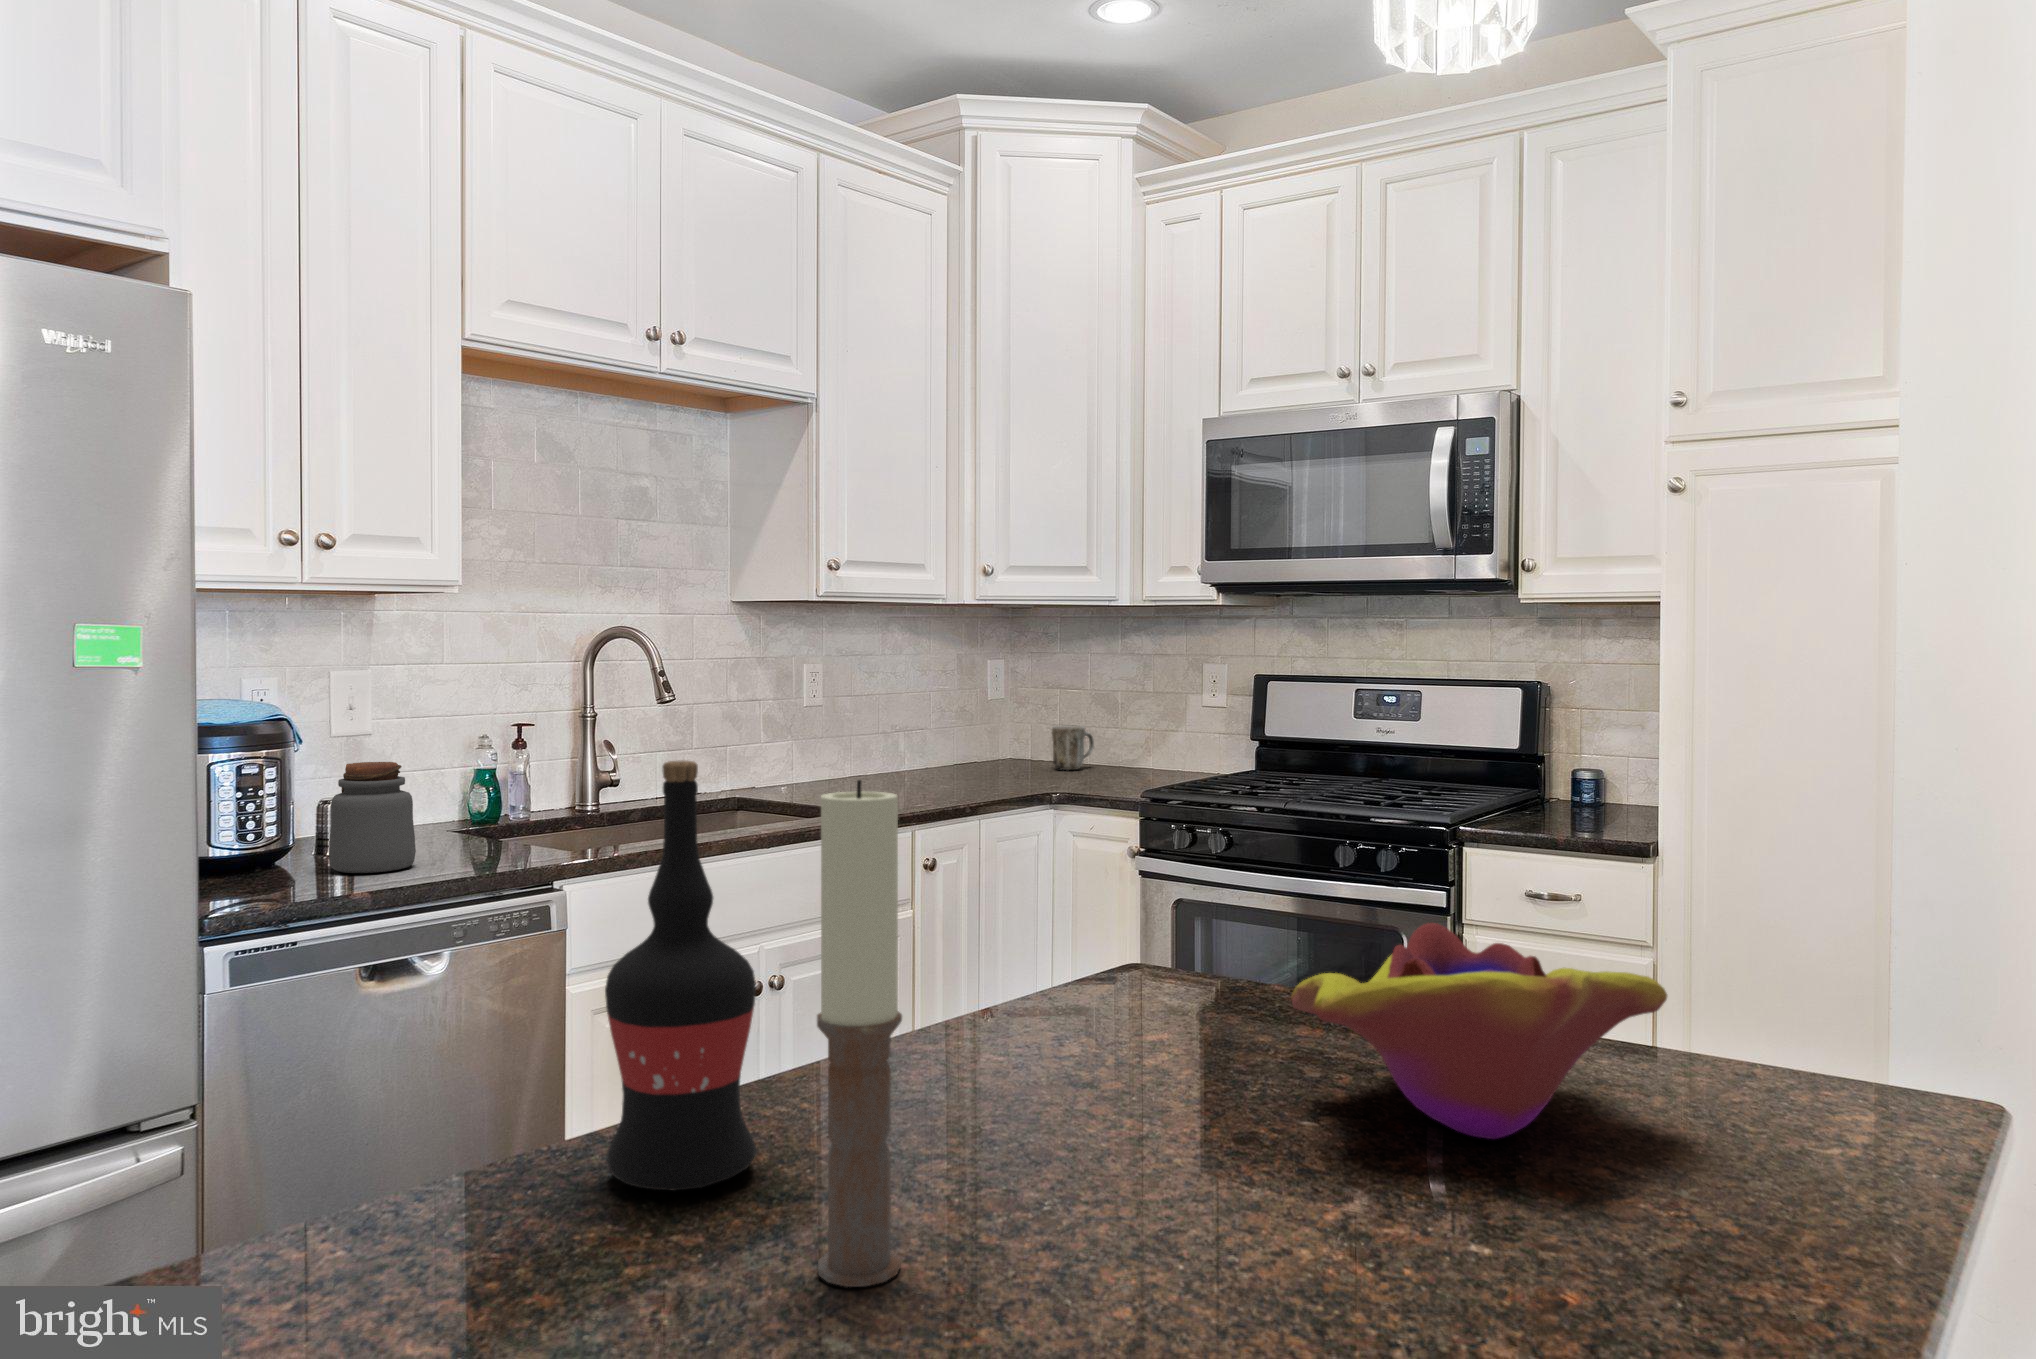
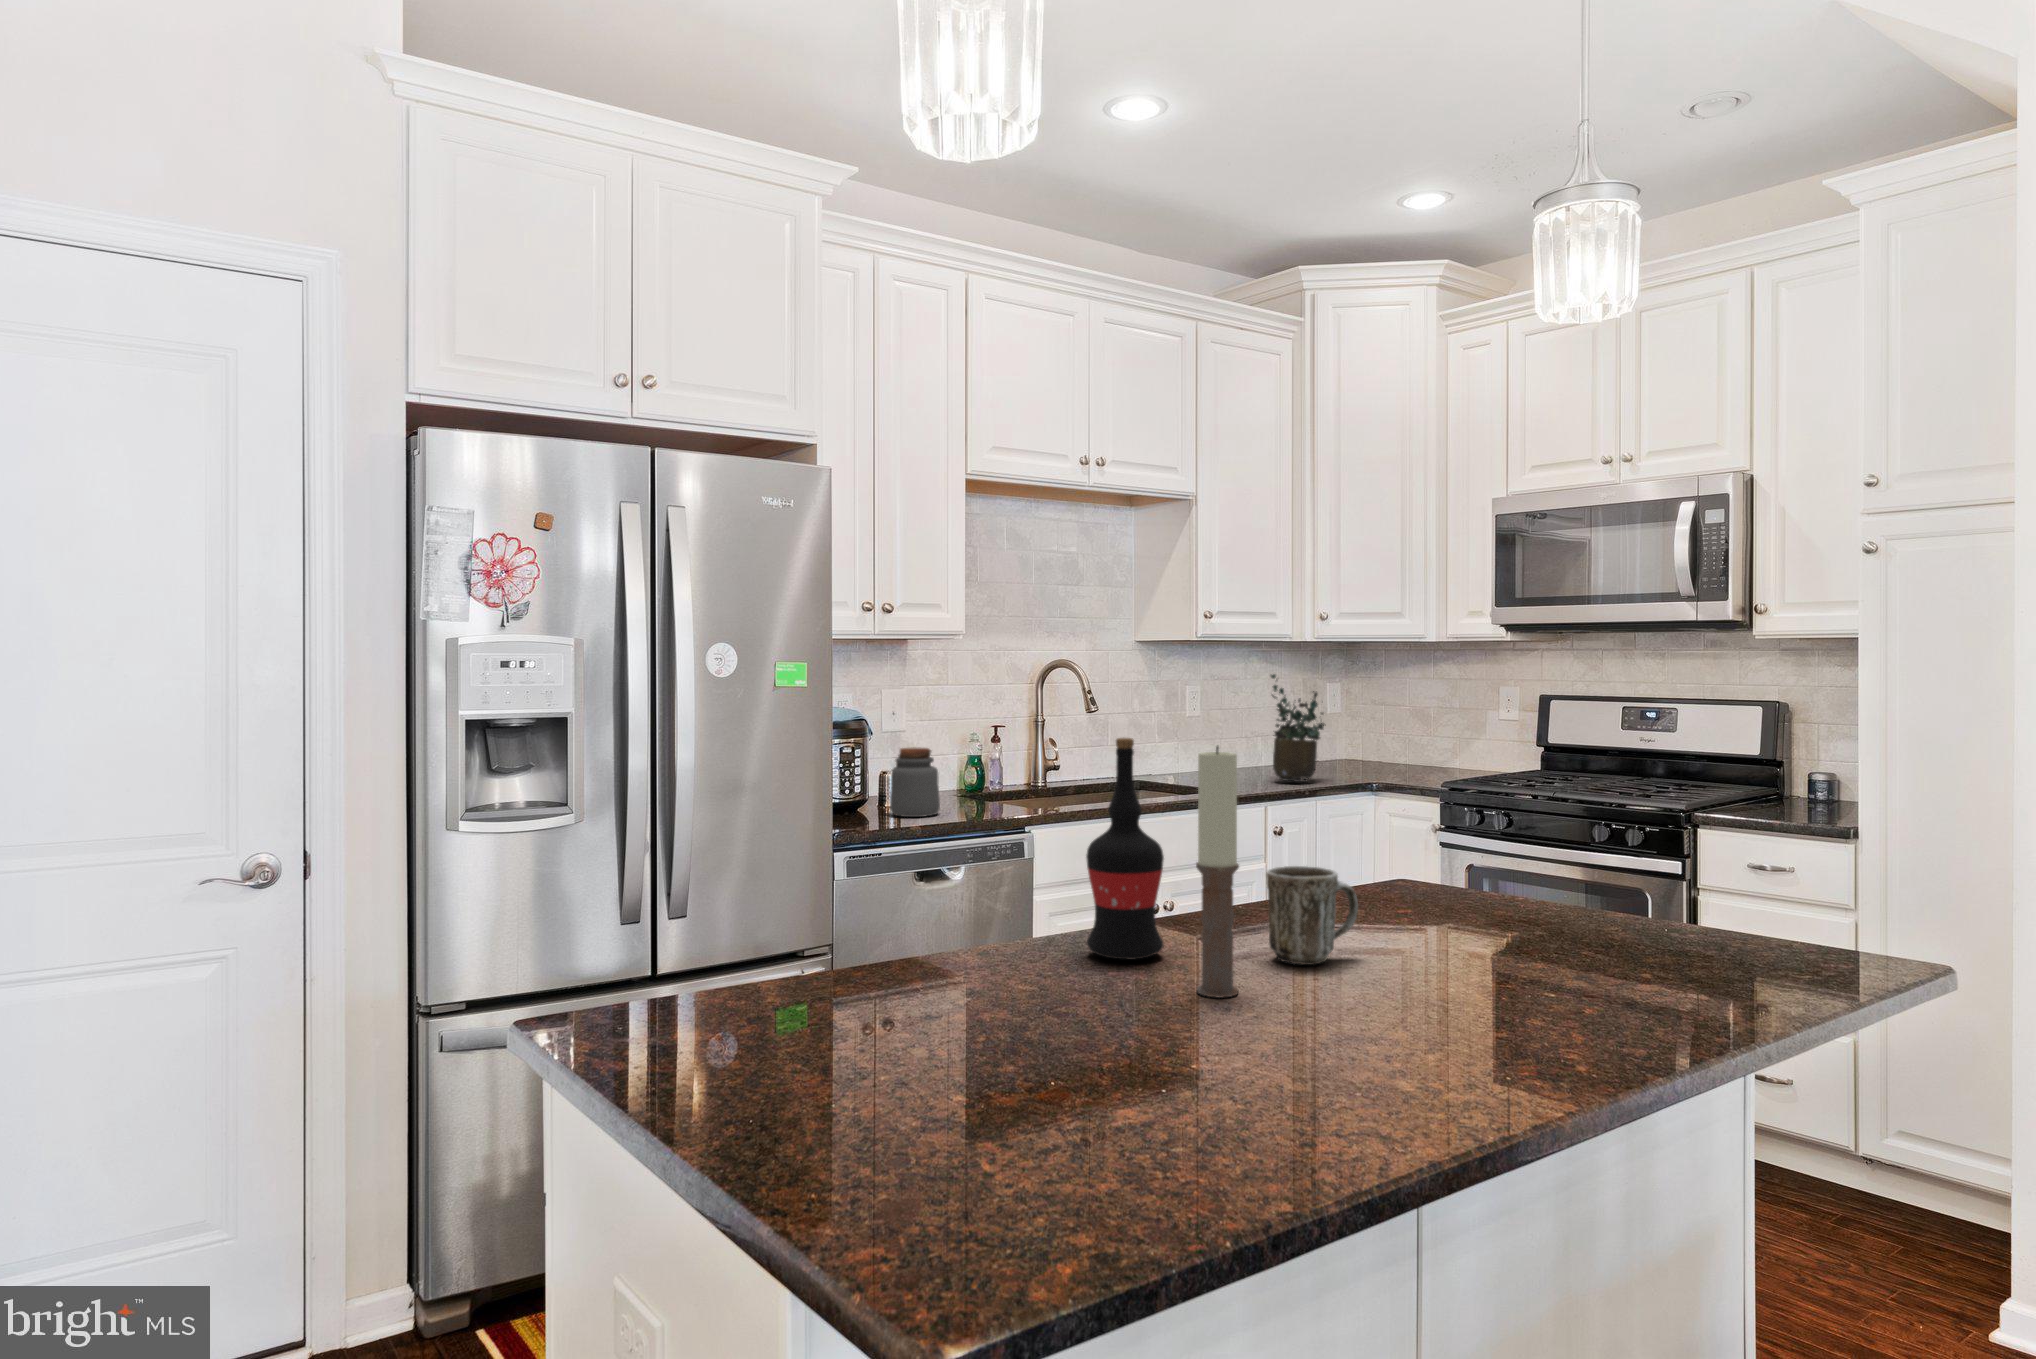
potted plant: none [919,647,994,796] -> present [1271,674,1324,782]
mug: present [1052,726,1094,770] -> present [1266,866,1358,965]
decorative bowl: present [1291,923,1667,1139] -> none [1479,845,1714,970]

